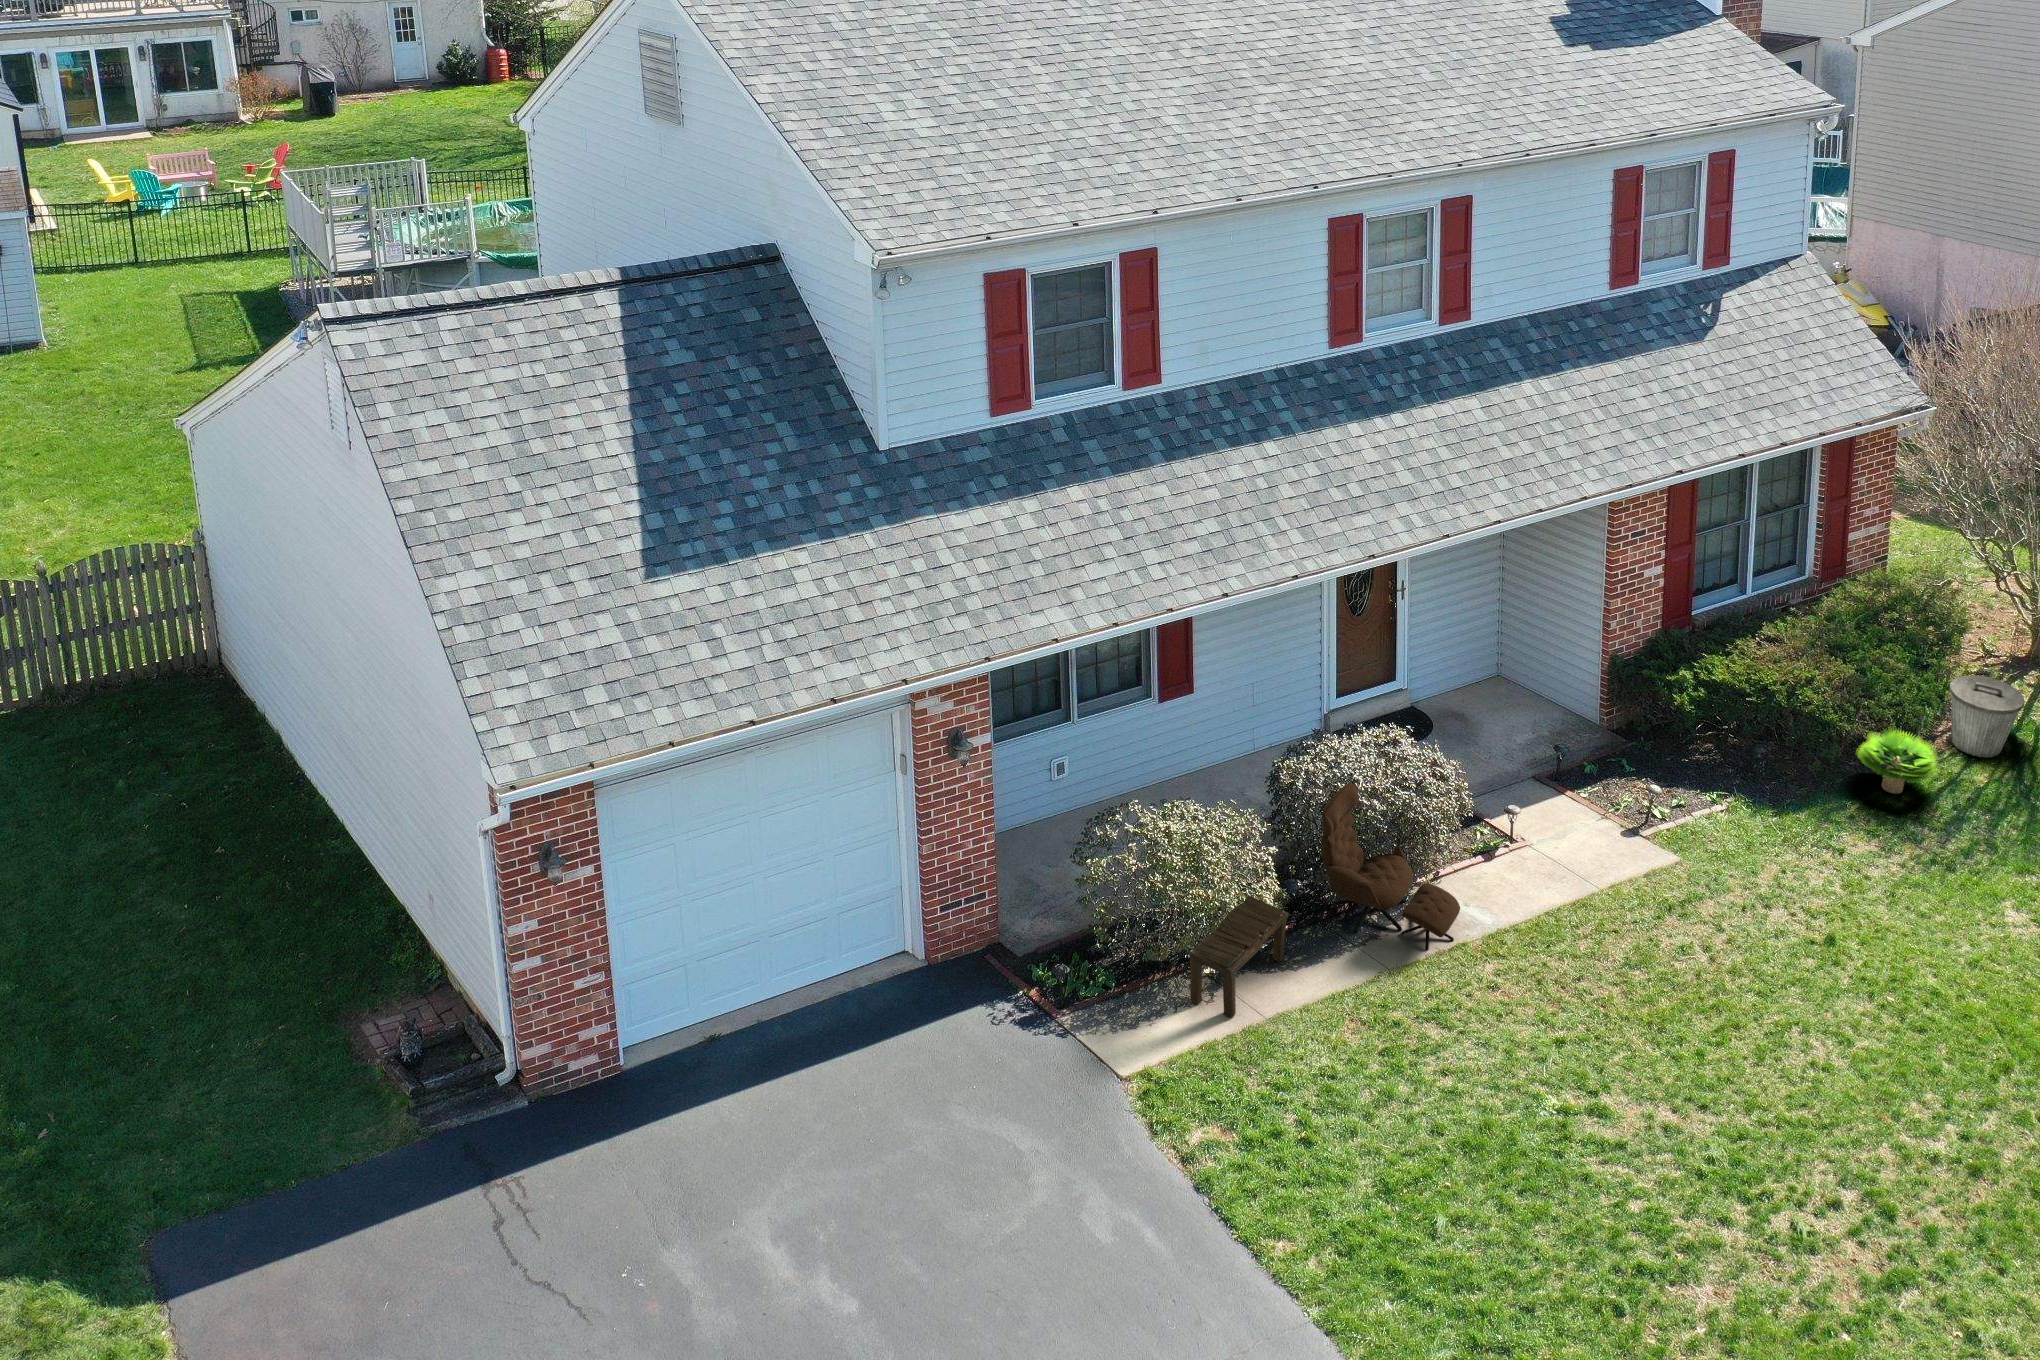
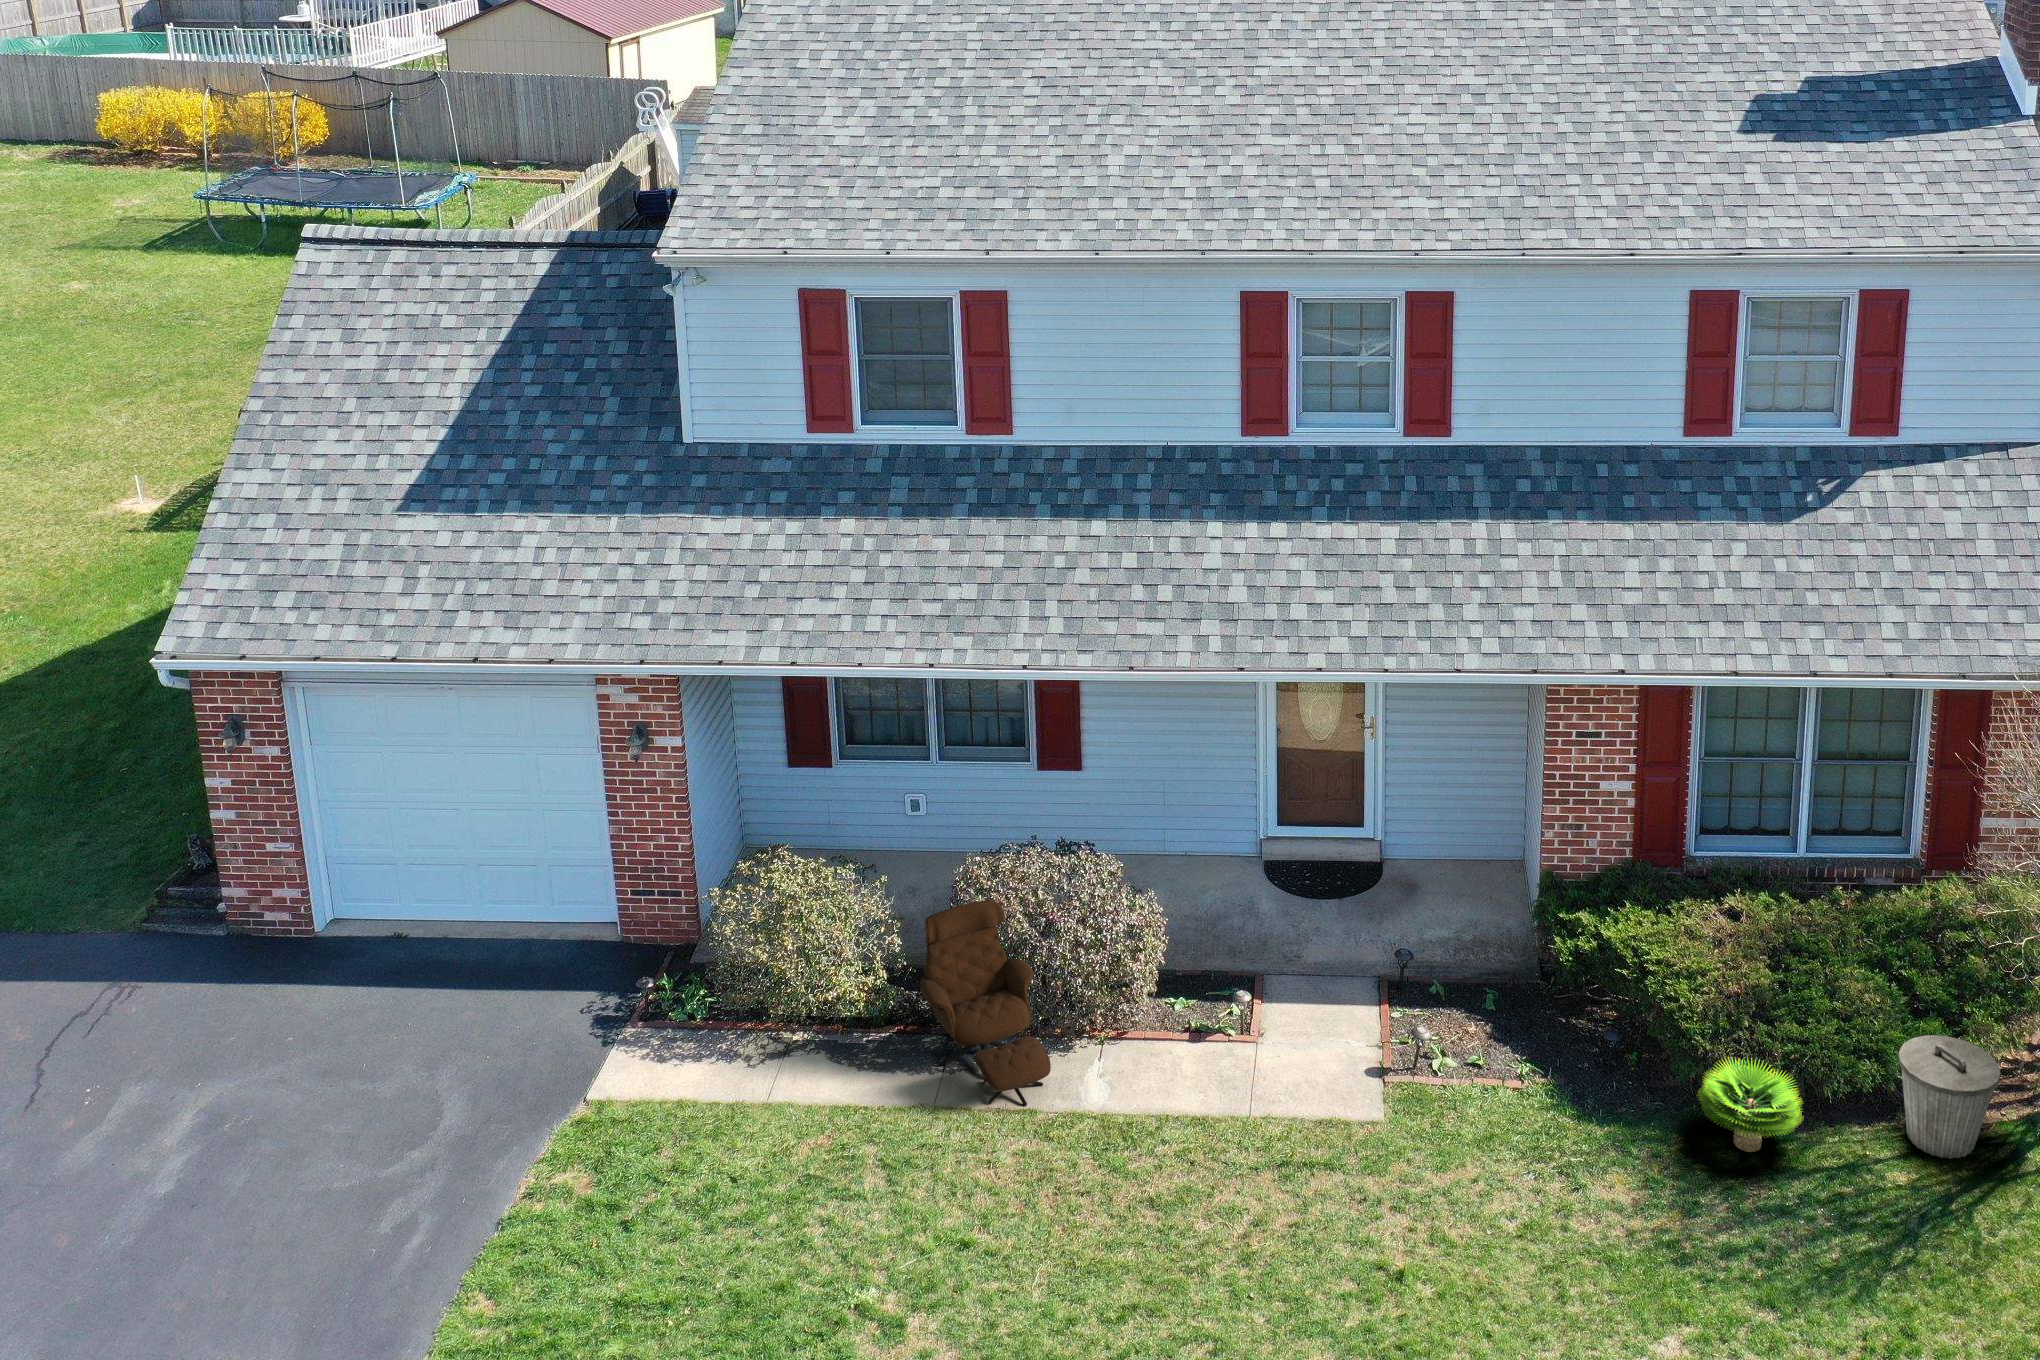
bench: present [1189,895,1288,1018] -> none [719,981,847,1091]

